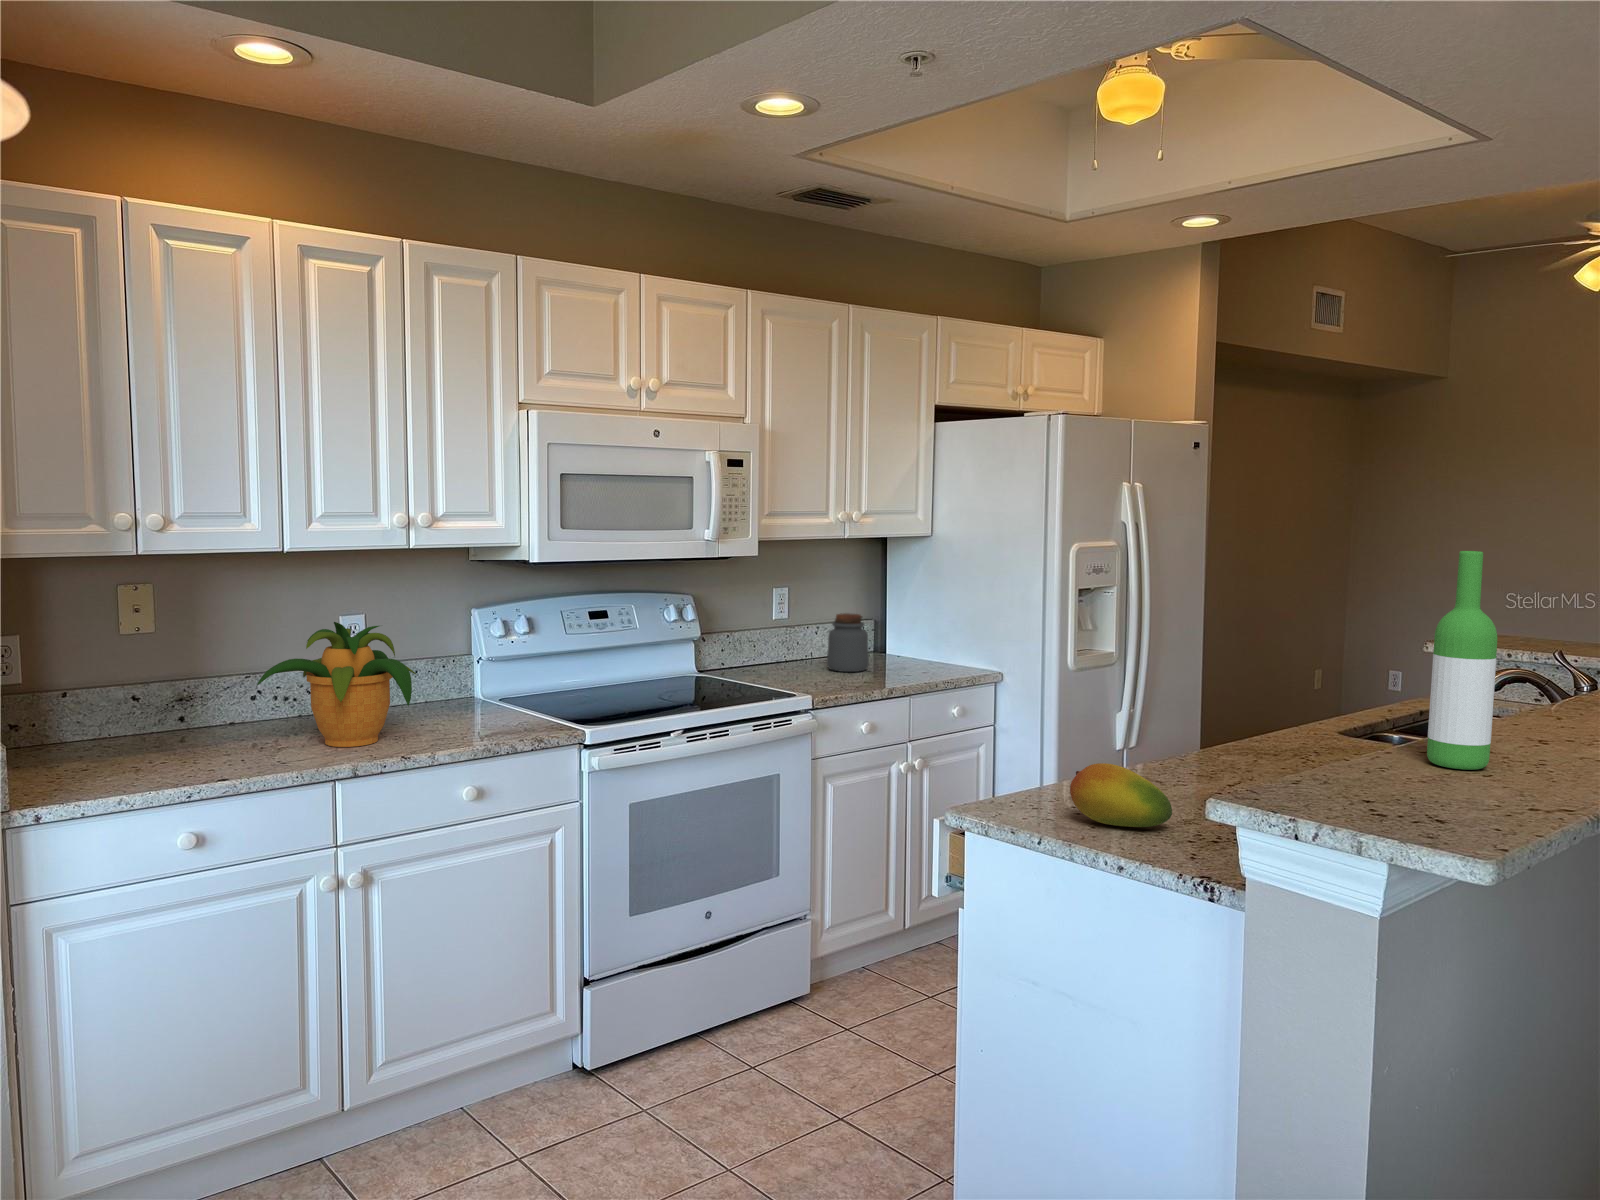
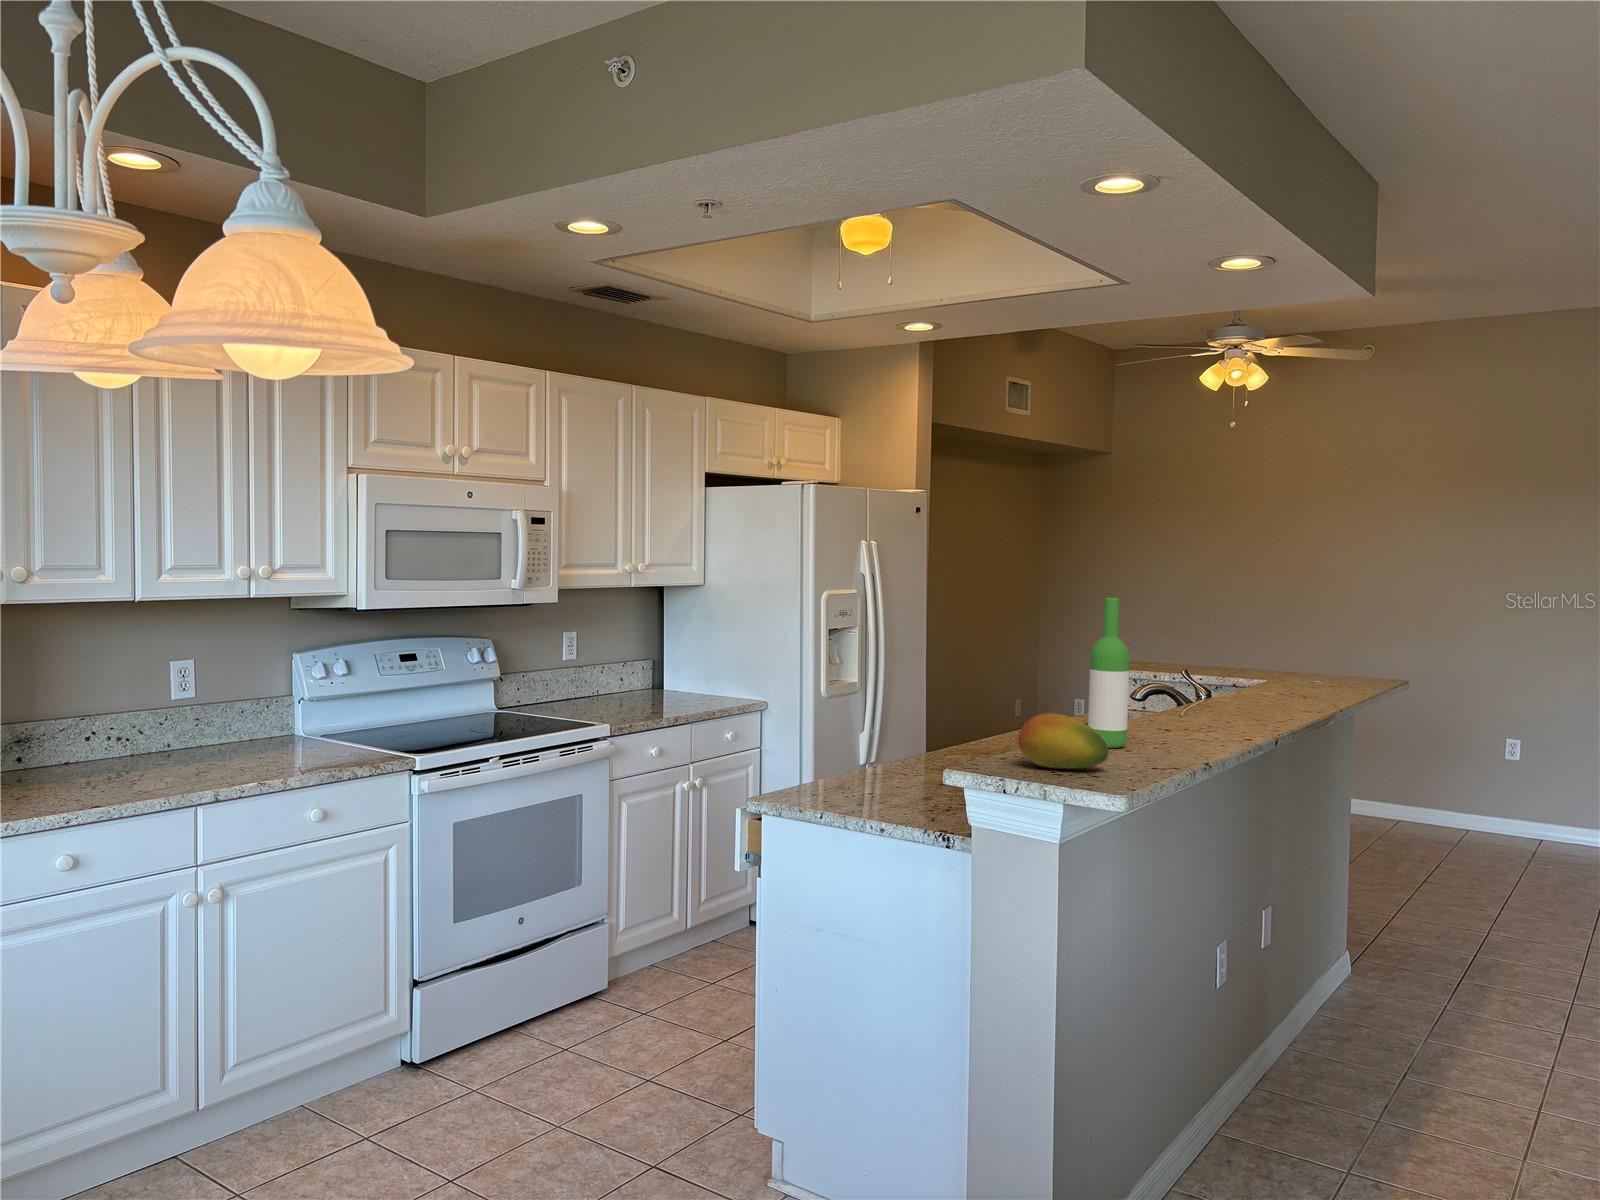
jar: present [827,613,869,672] -> none [612,654,649,705]
potted plant: present [257,622,417,747] -> none [114,664,264,778]
fruit: present [1070,763,1172,827] -> present [1018,713,1109,768]

